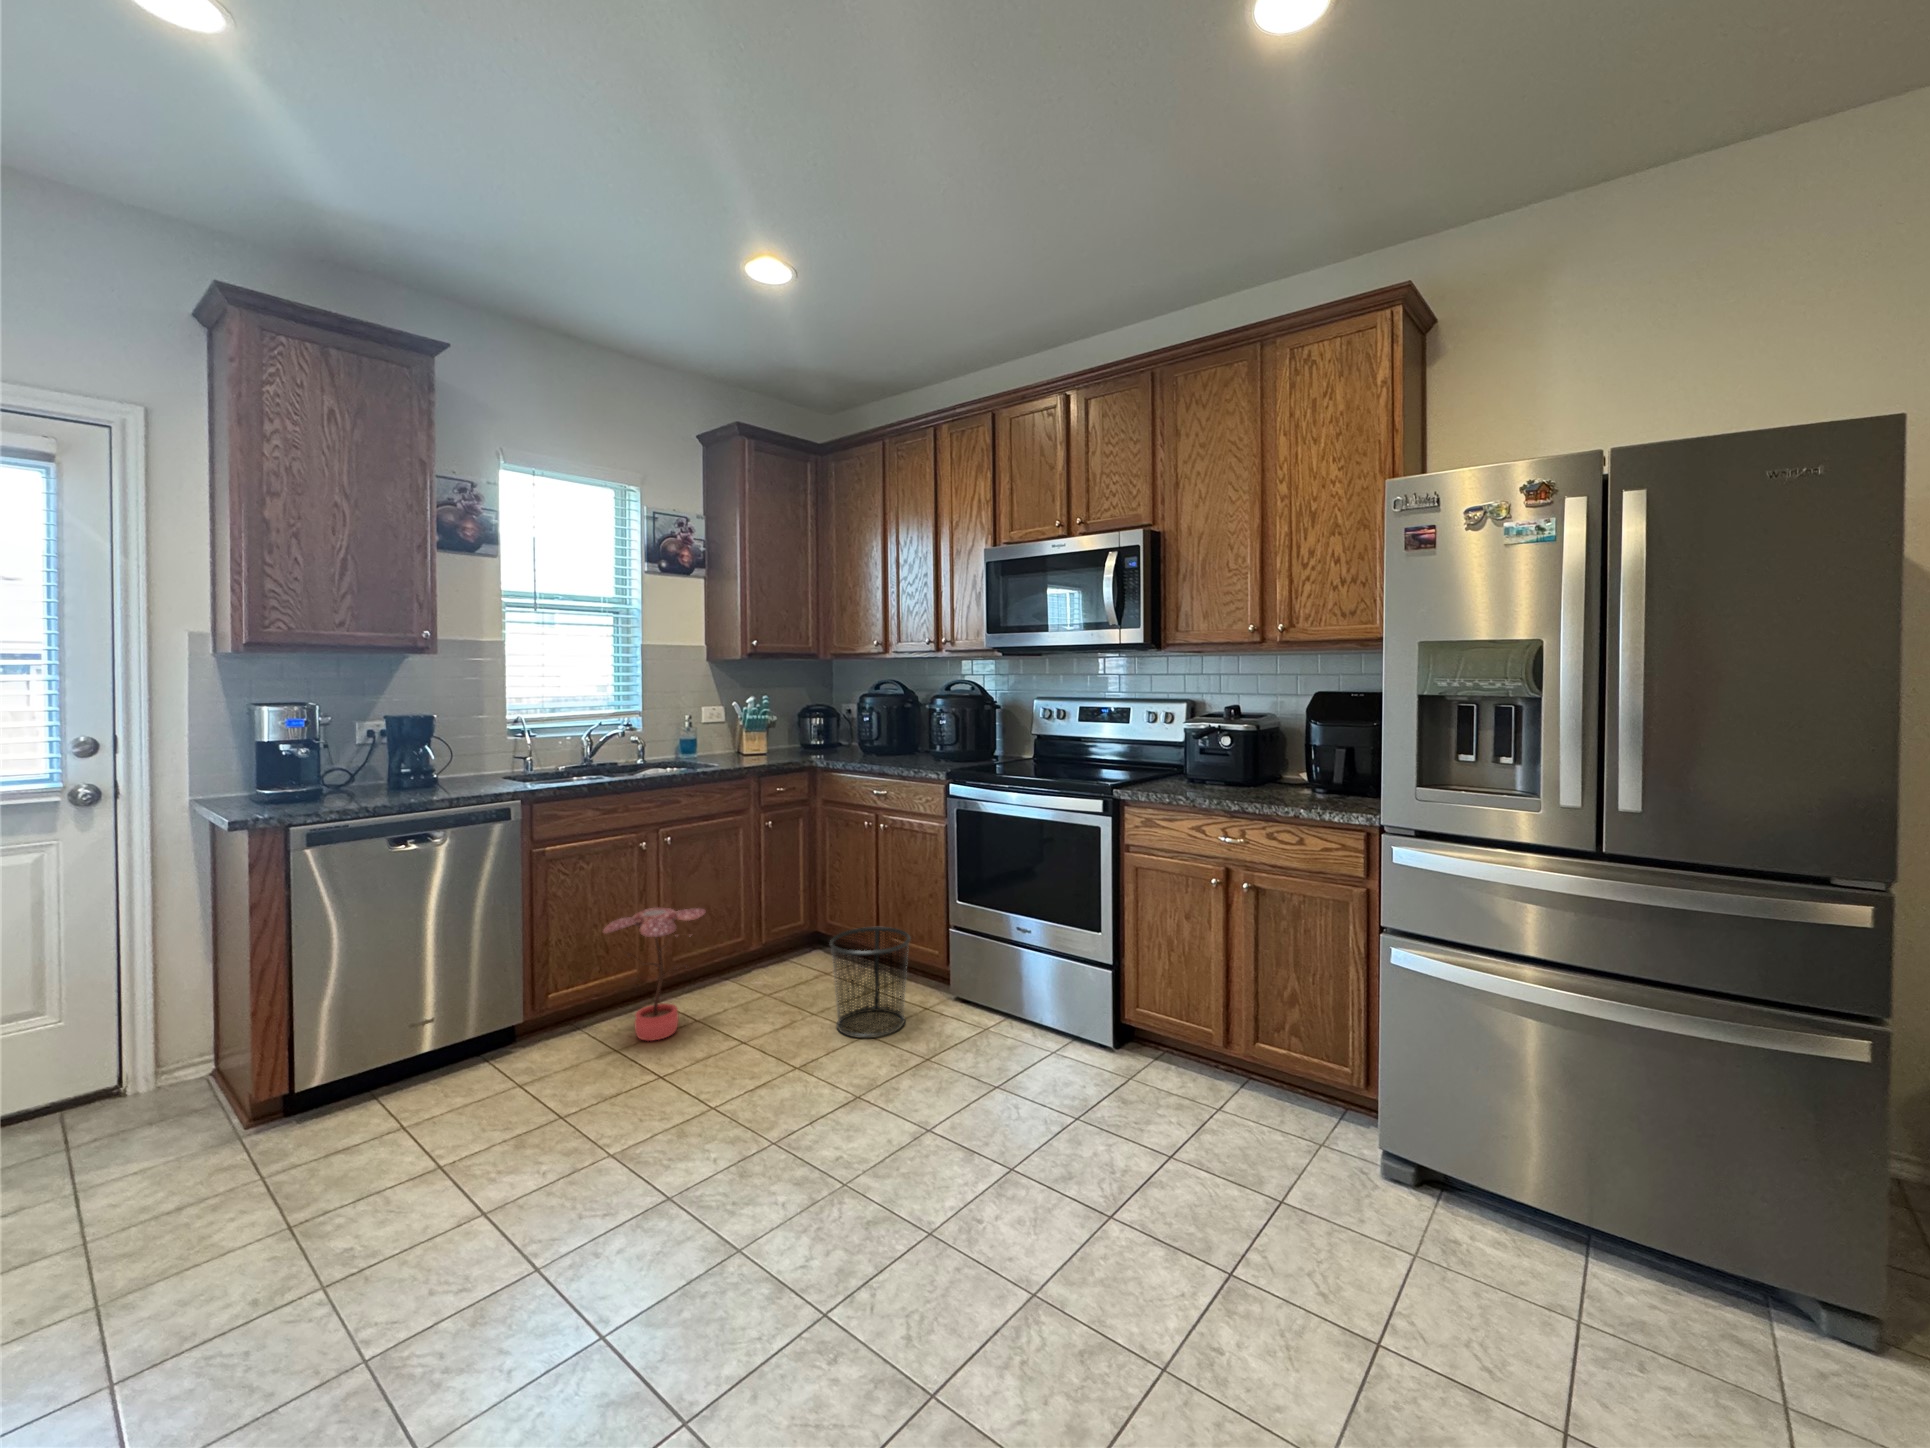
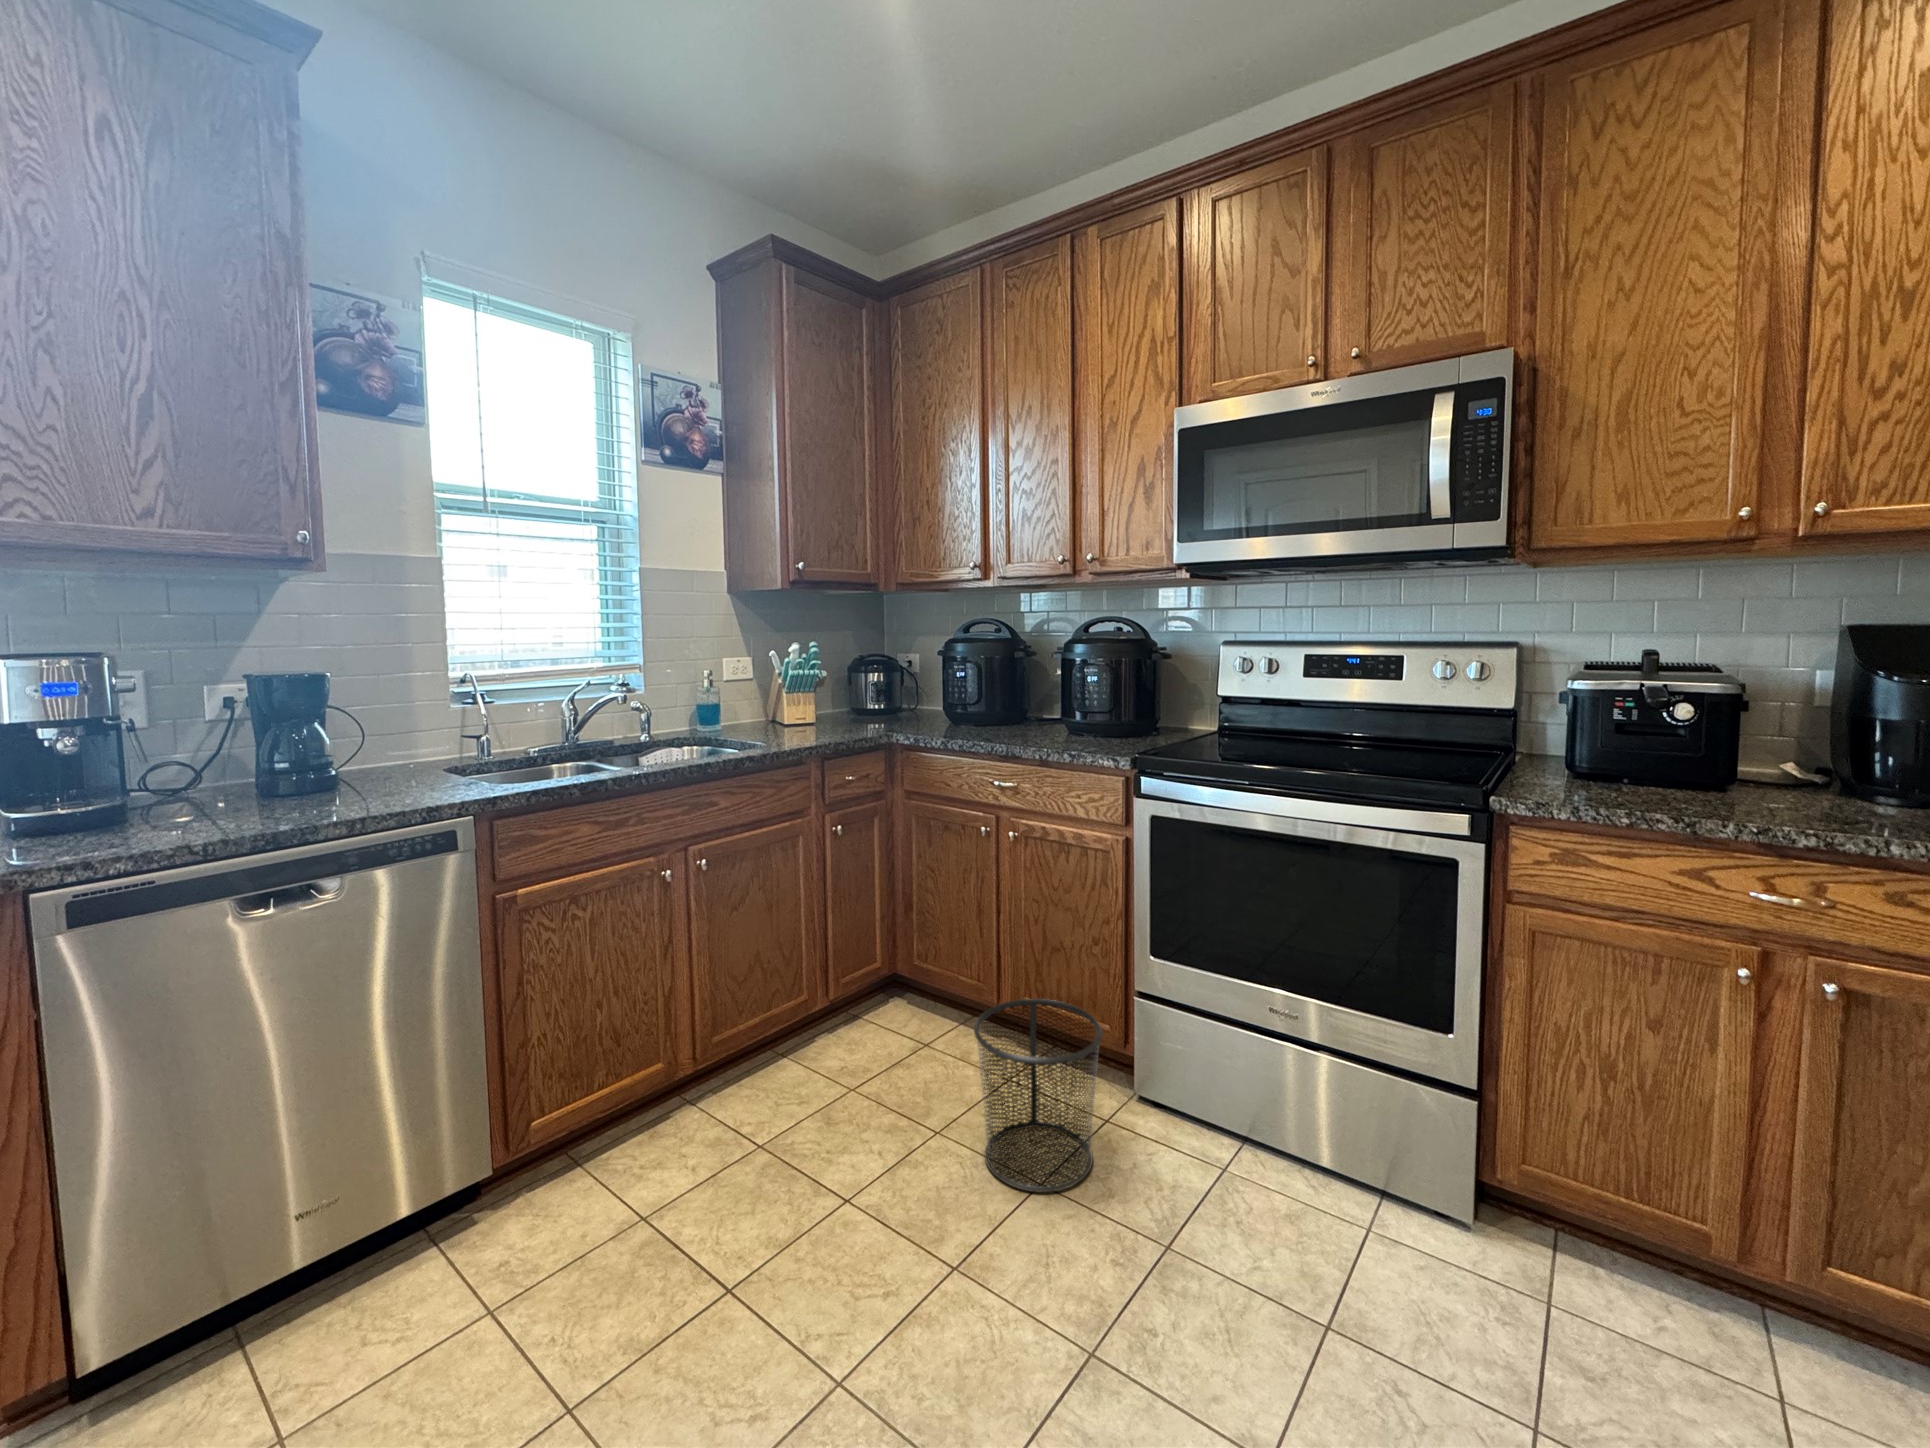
potted plant: present [603,907,706,1041] -> none [616,975,775,1199]

